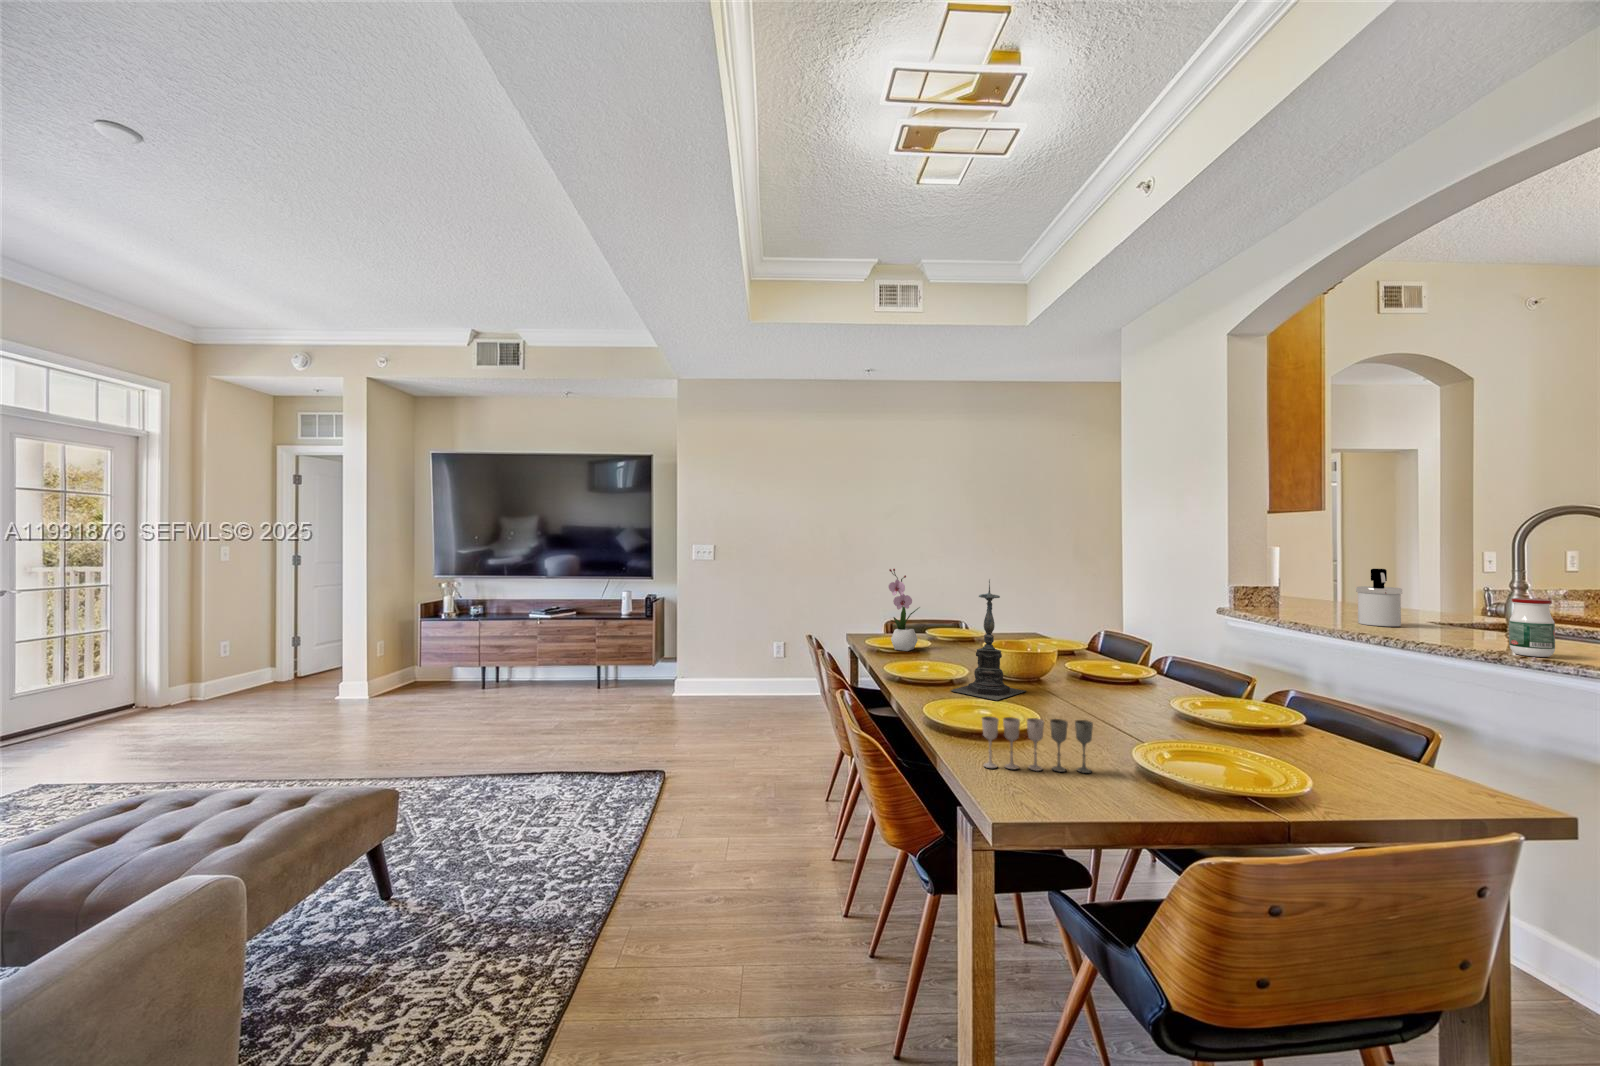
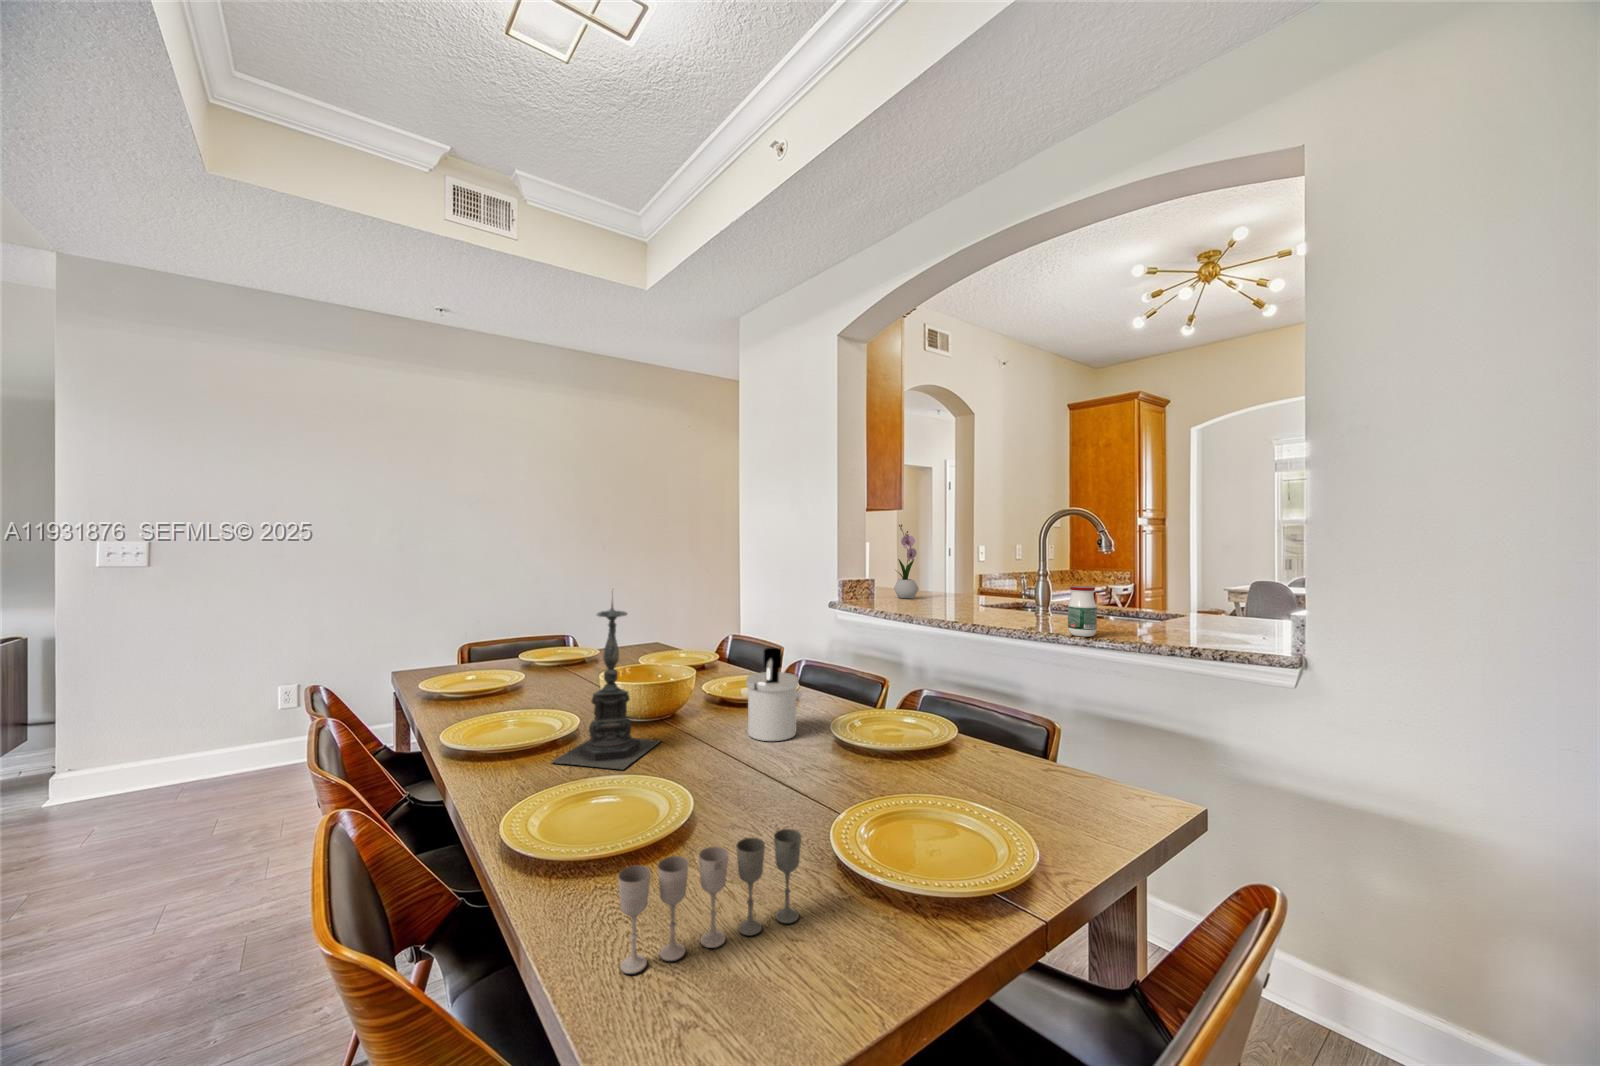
flower arrangement: present [889,569,920,651] -> present [894,524,919,598]
soap dispenser: present [1356,569,1402,626] -> present [746,648,798,741]

